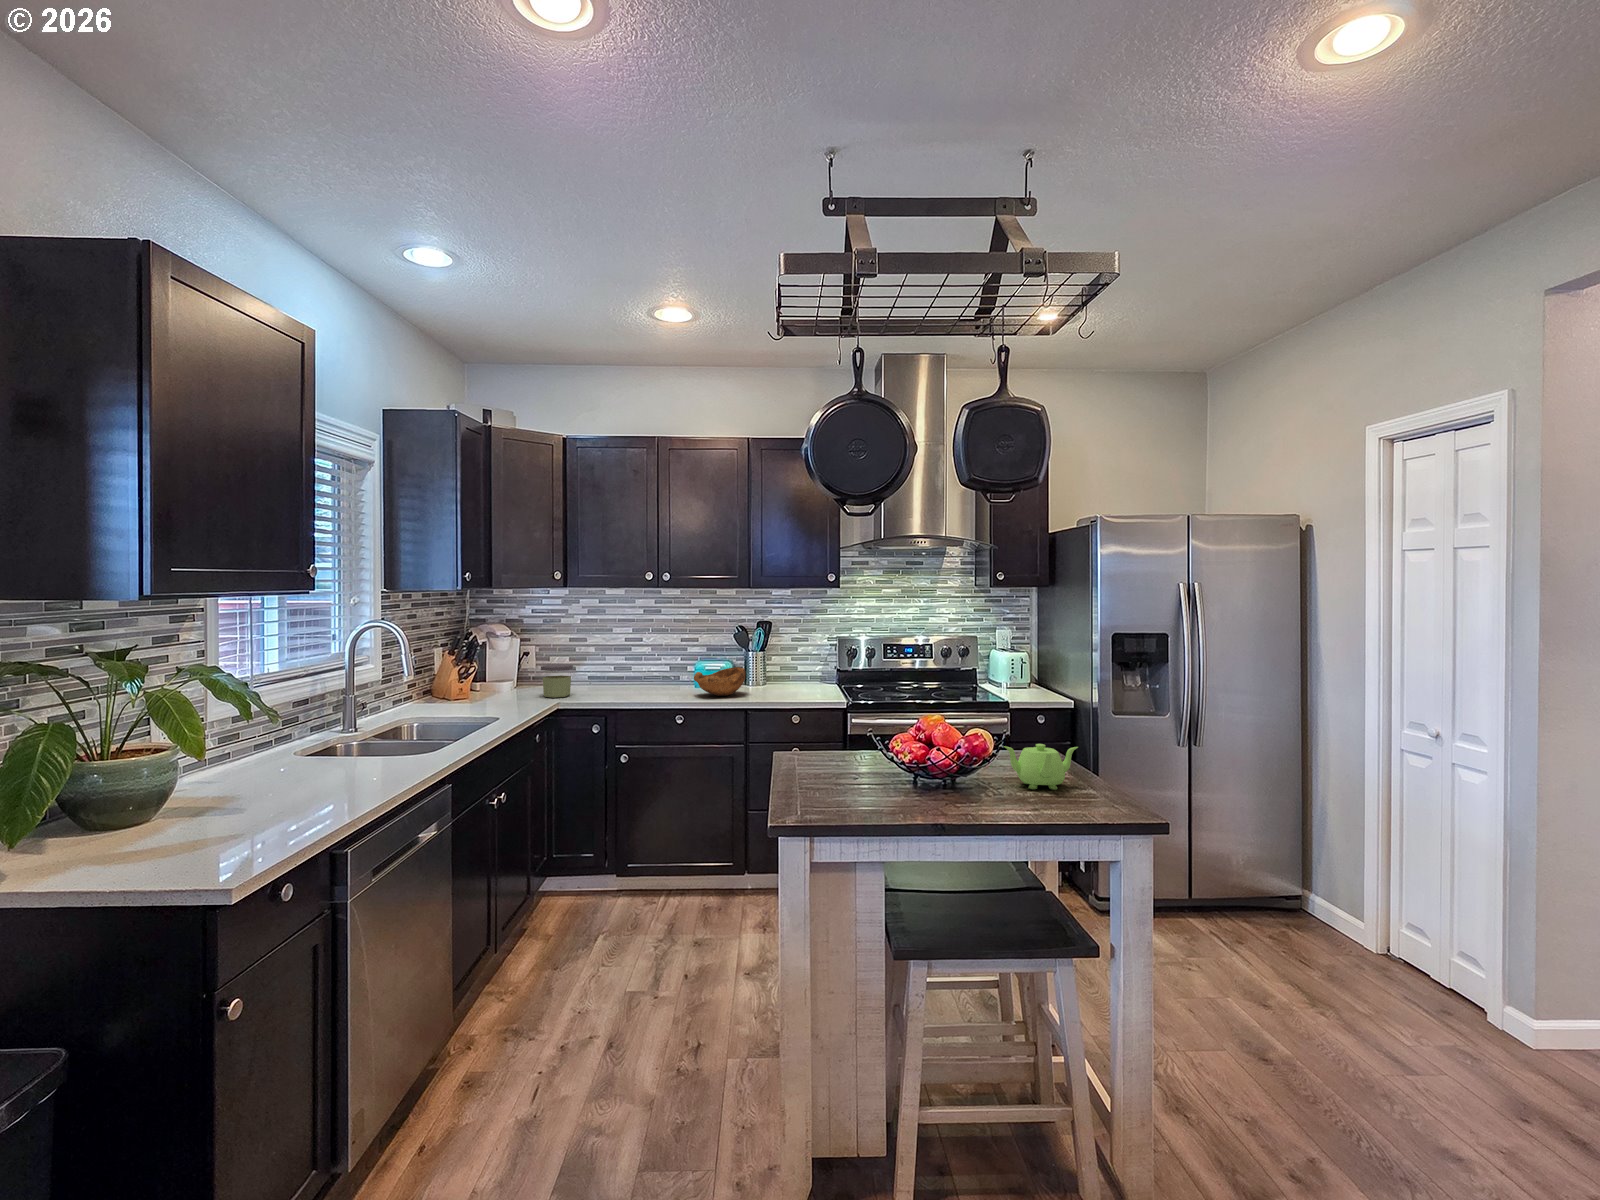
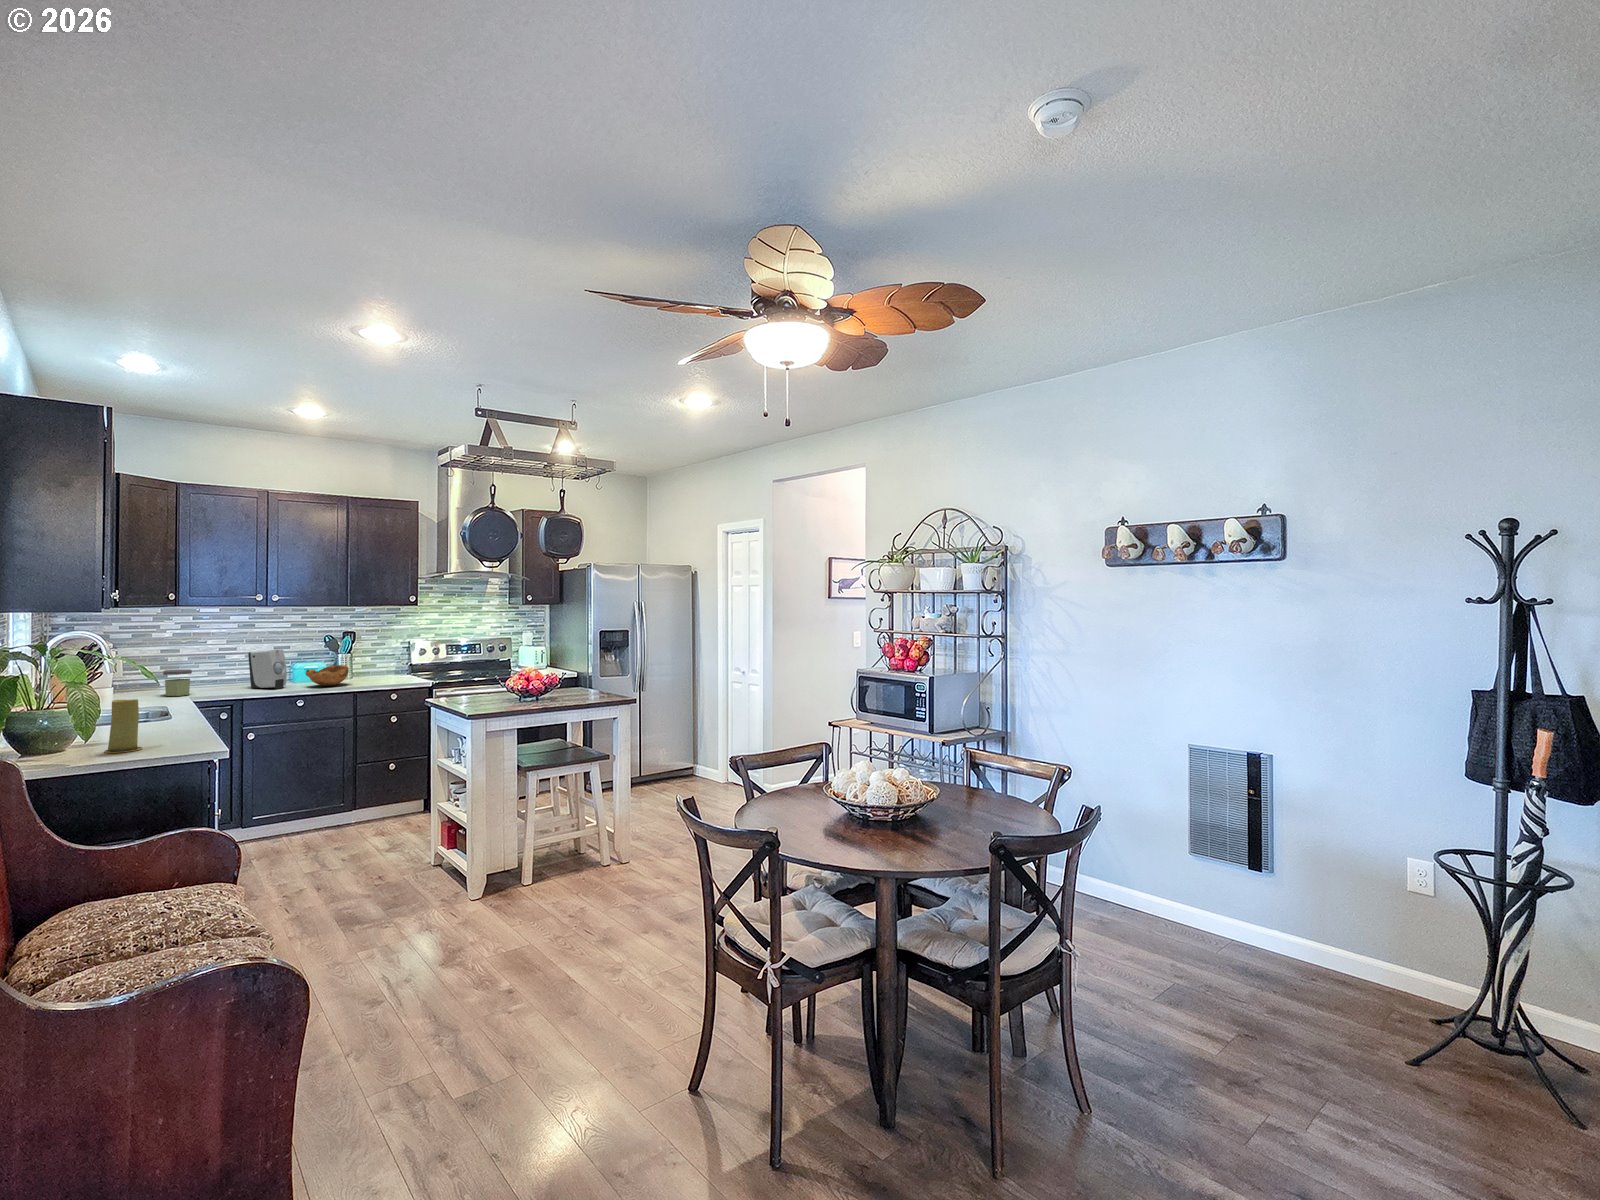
soap dispenser: none [636,643,675,695] -> present [248,649,287,689]
candle: none [218,726,275,816] -> present [104,699,142,753]
teapot: present [1004,744,1078,789] -> none [565,682,599,703]

